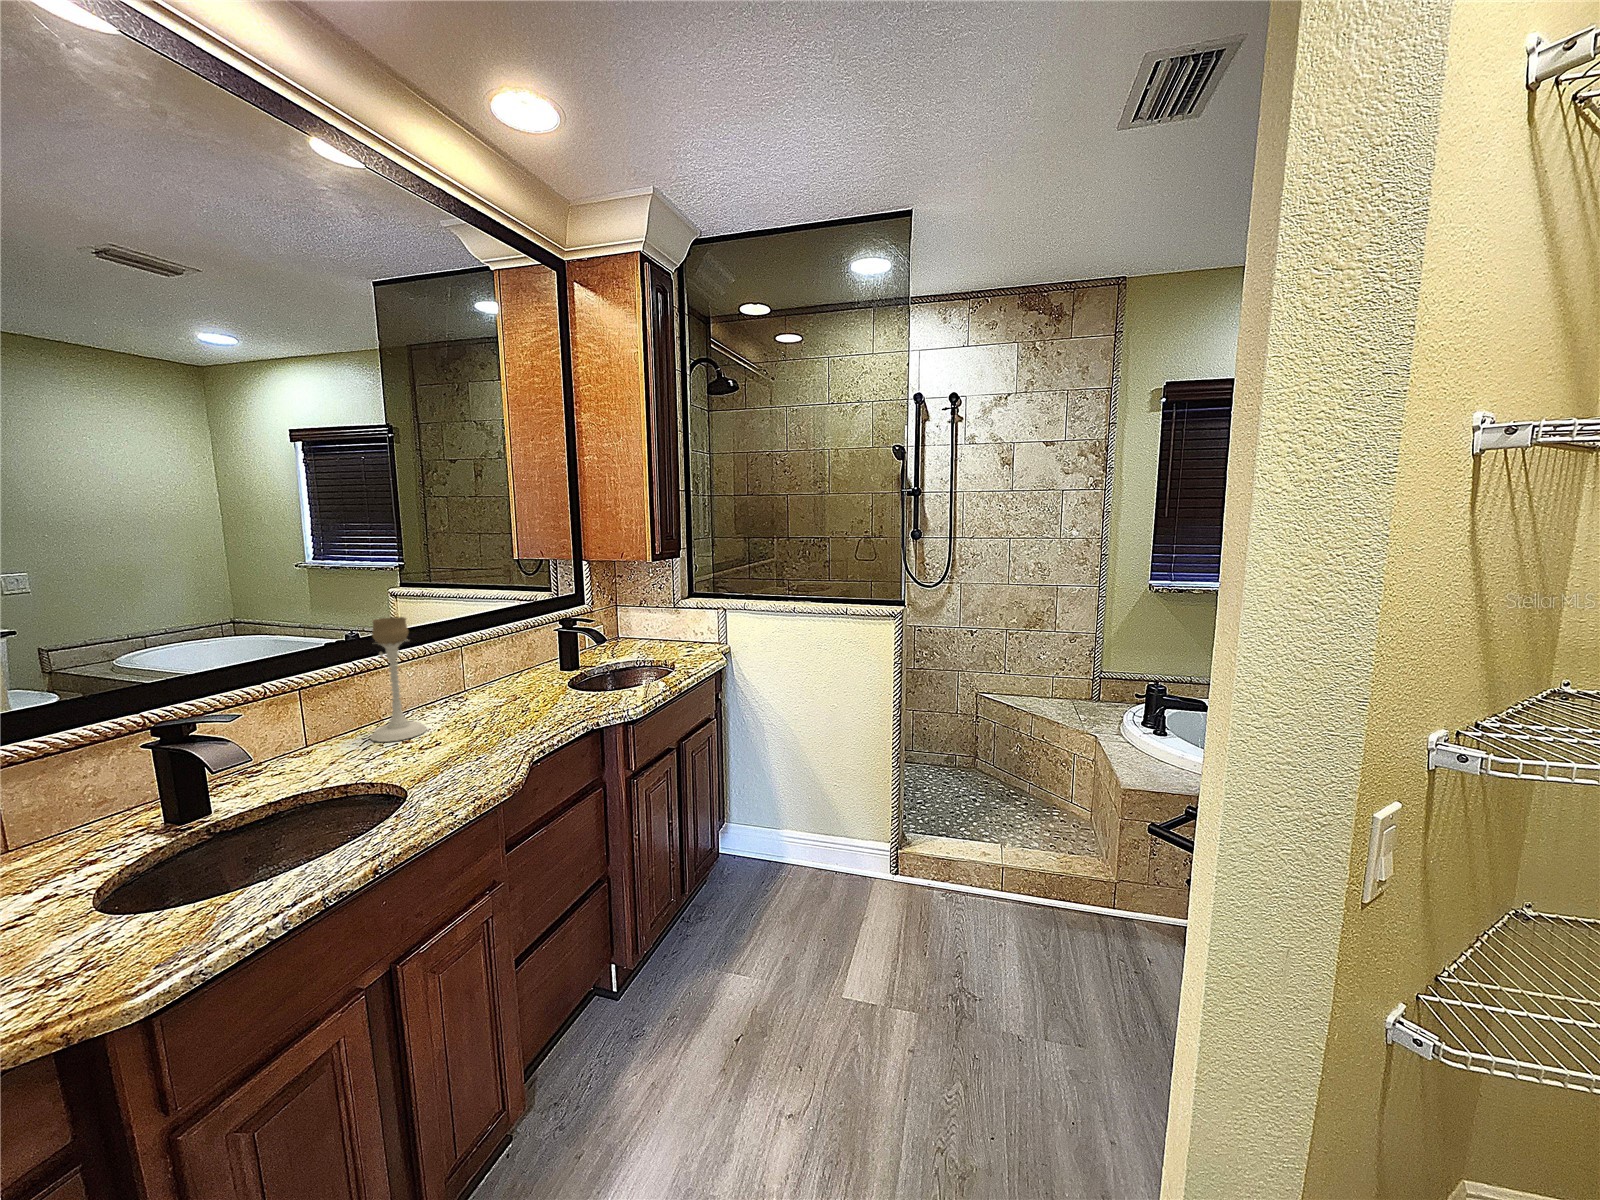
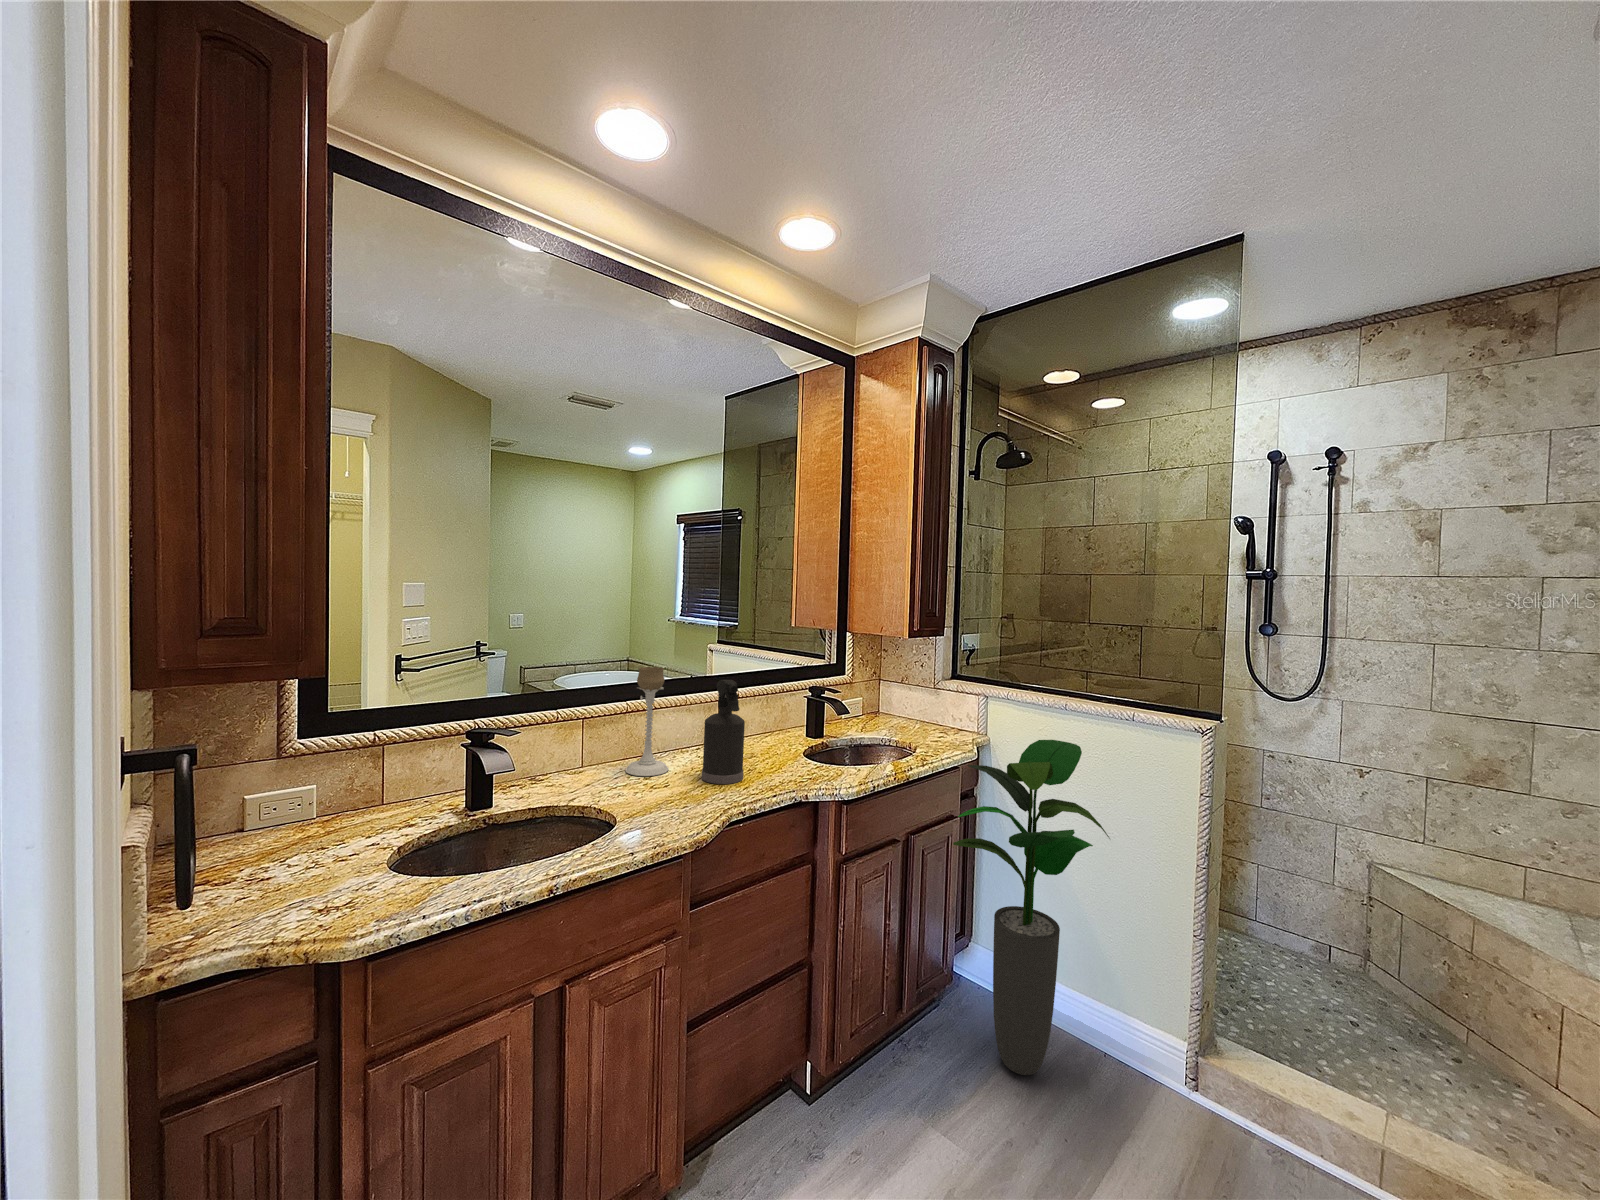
spray bottle: none [471,621,523,731] -> present [702,680,745,784]
potted plant: none [719,638,840,906] -> present [953,740,1110,1075]

